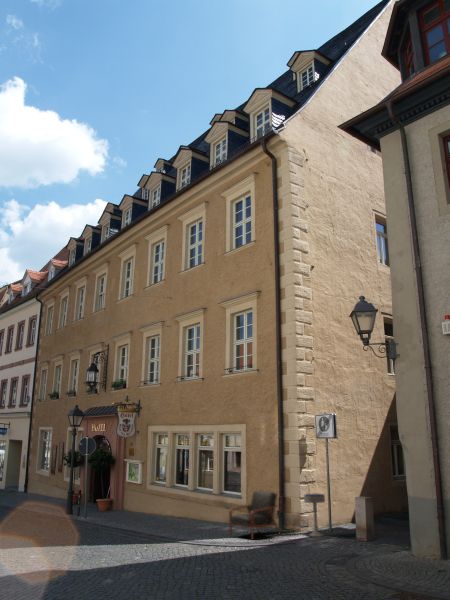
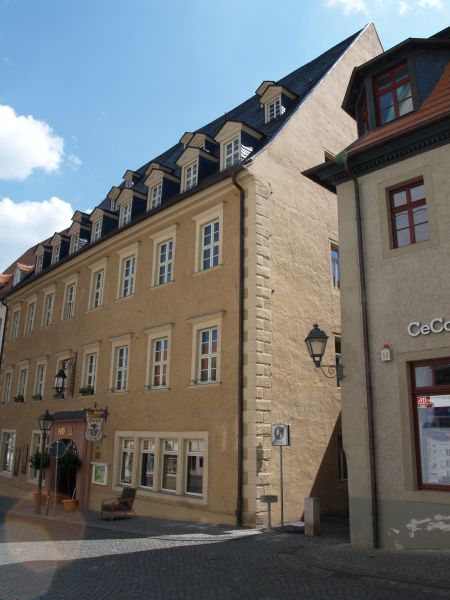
chair: present [229,491,279,538] -> present [101,487,137,520]

